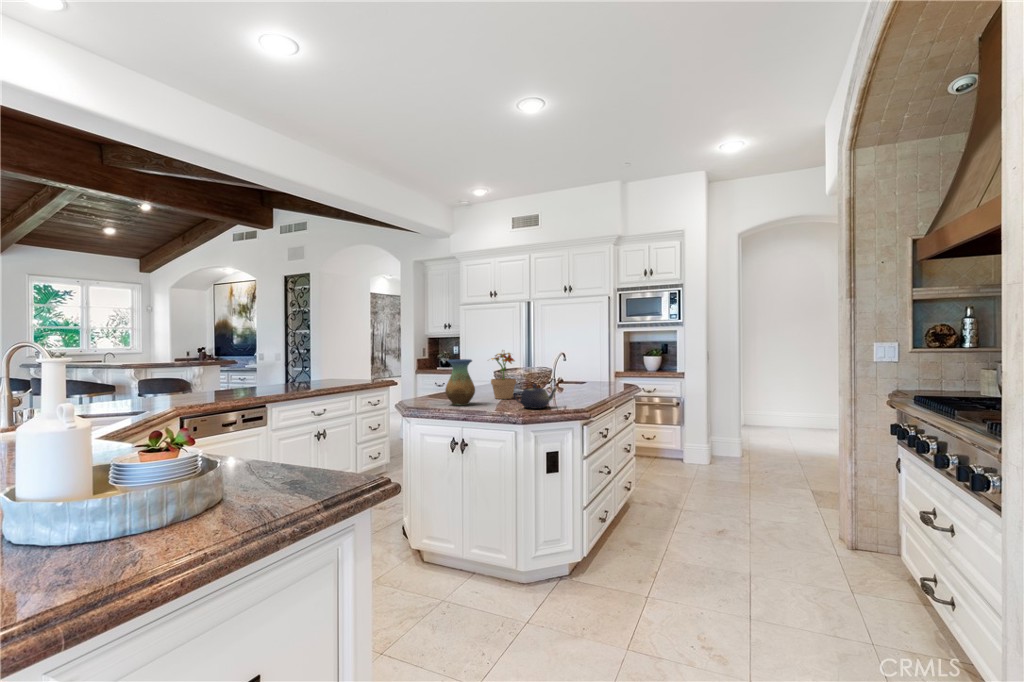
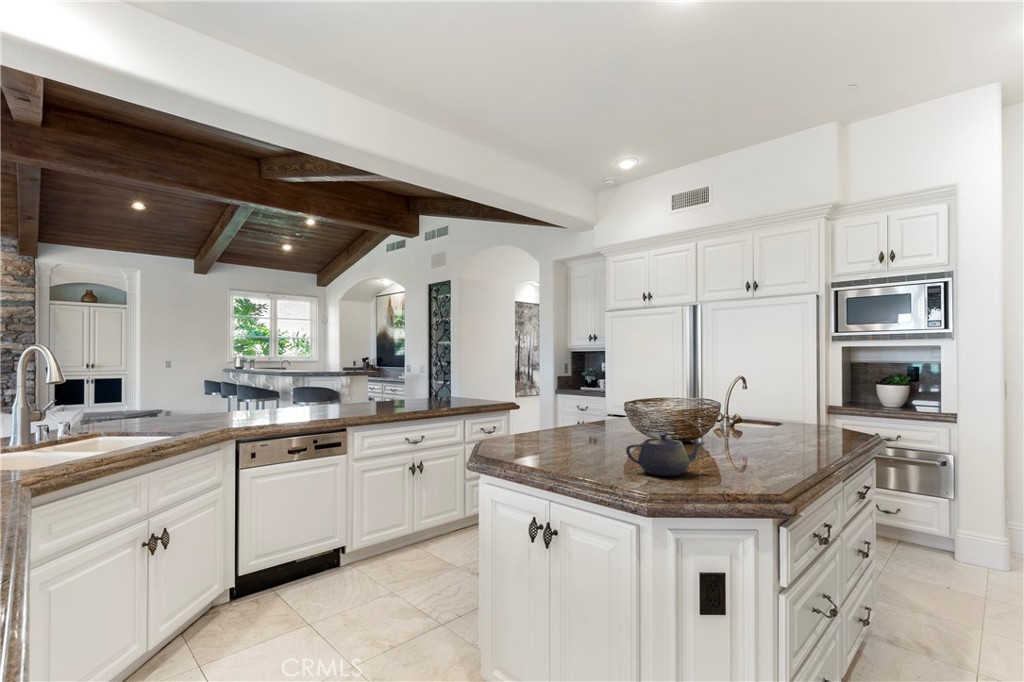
potted plant: present [491,351,516,399] -> none [601,371,646,448]
vase: present [445,359,475,405] -> none [529,385,574,456]

